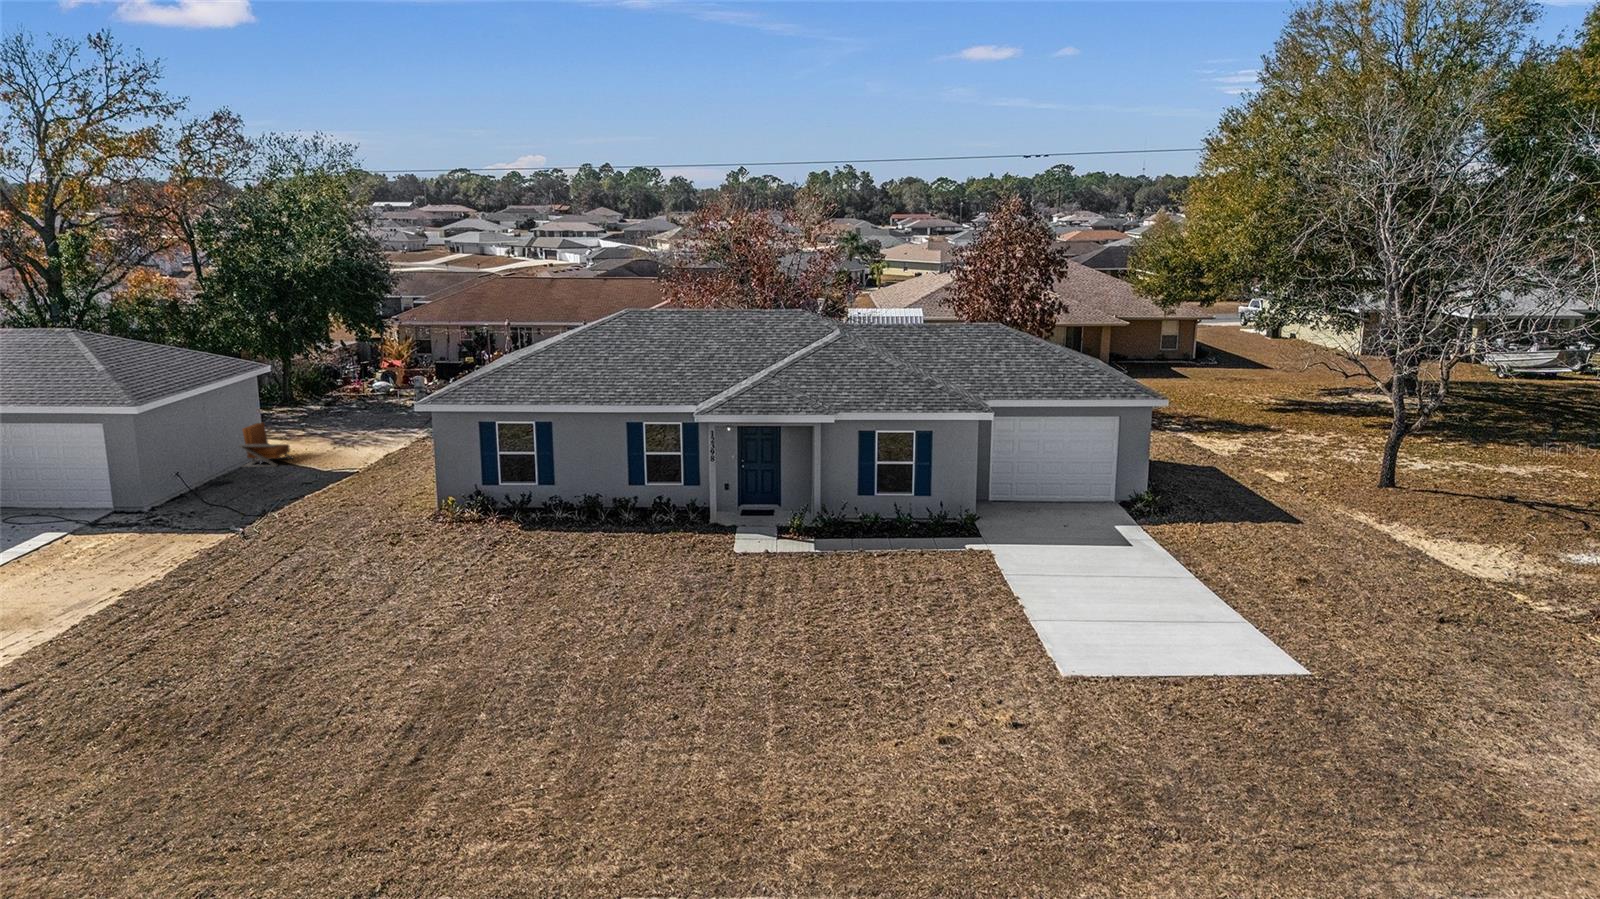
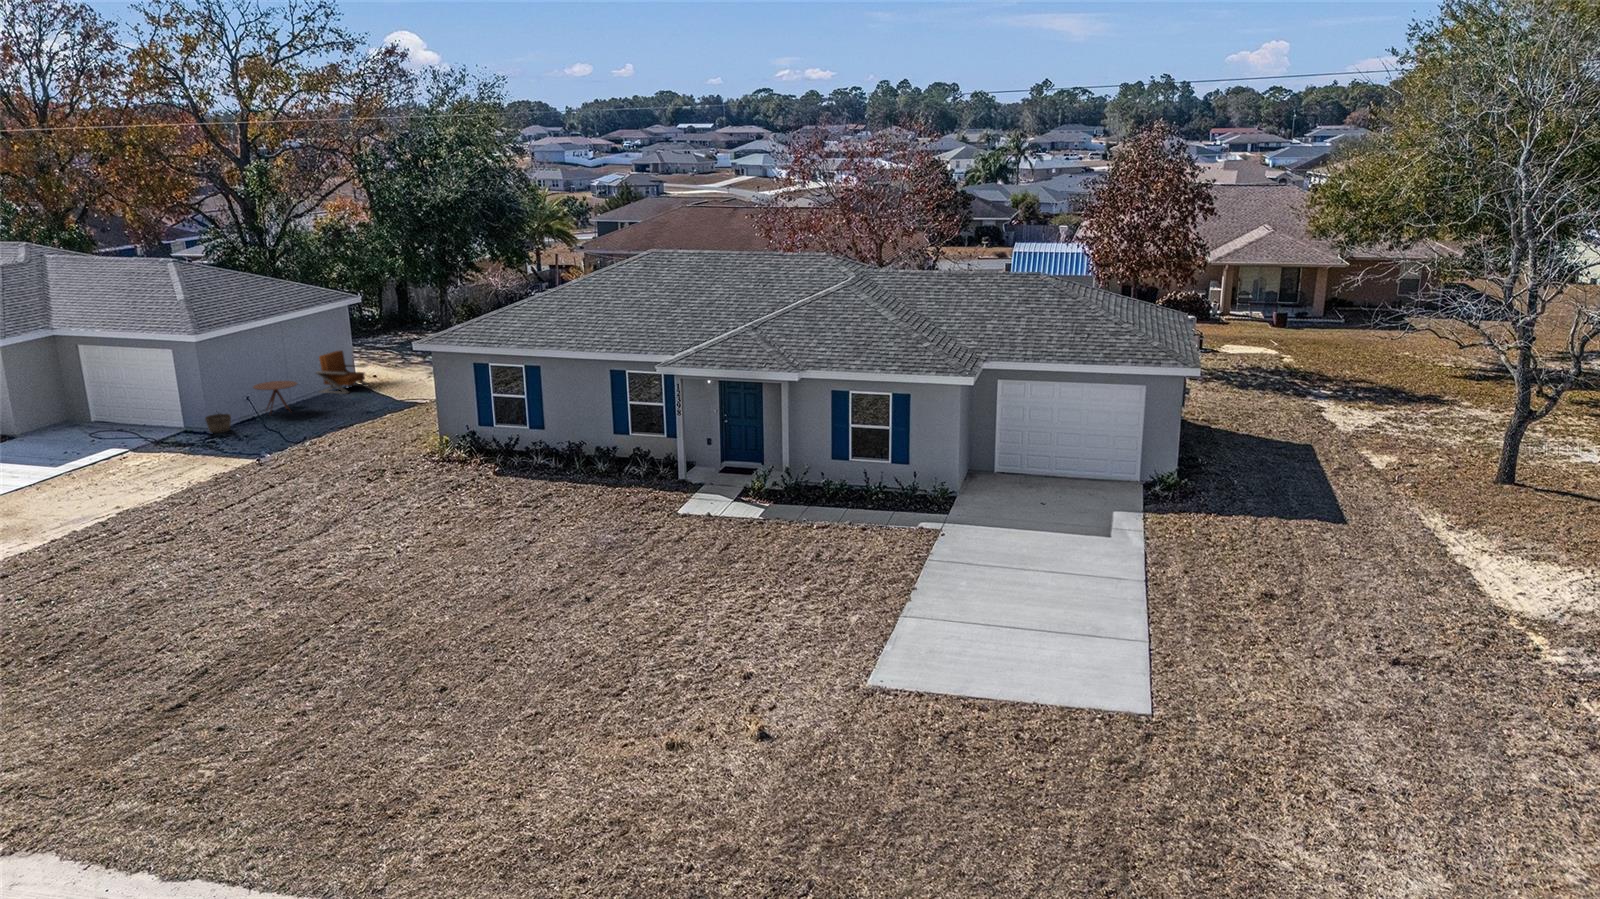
round table: none [186,454,236,491] -> present [253,381,298,413]
wooden bucket: none [146,487,176,511] -> present [205,413,231,433]

